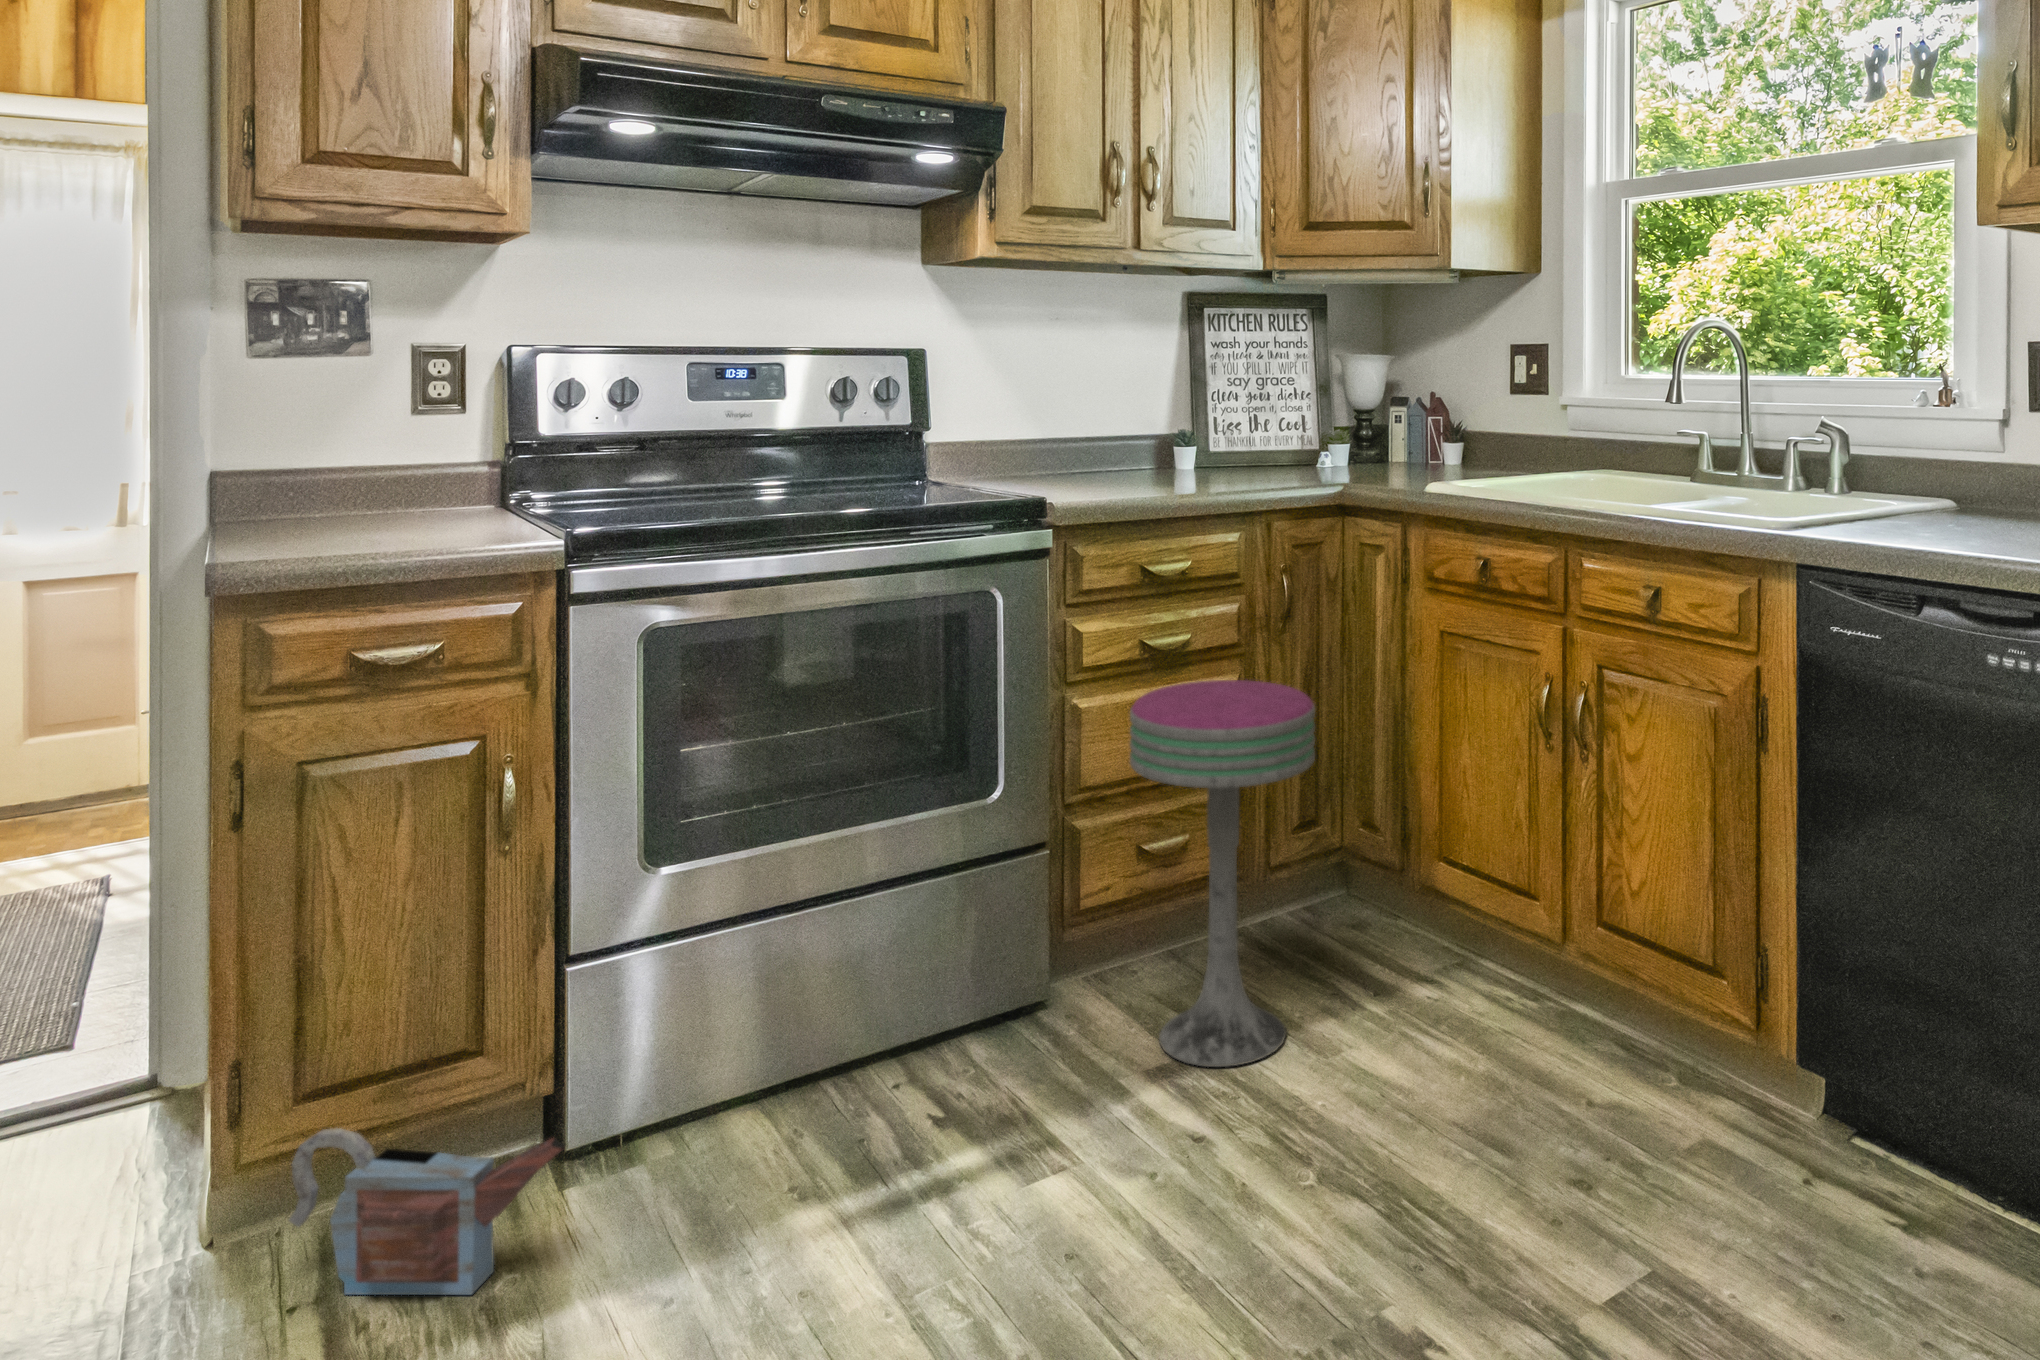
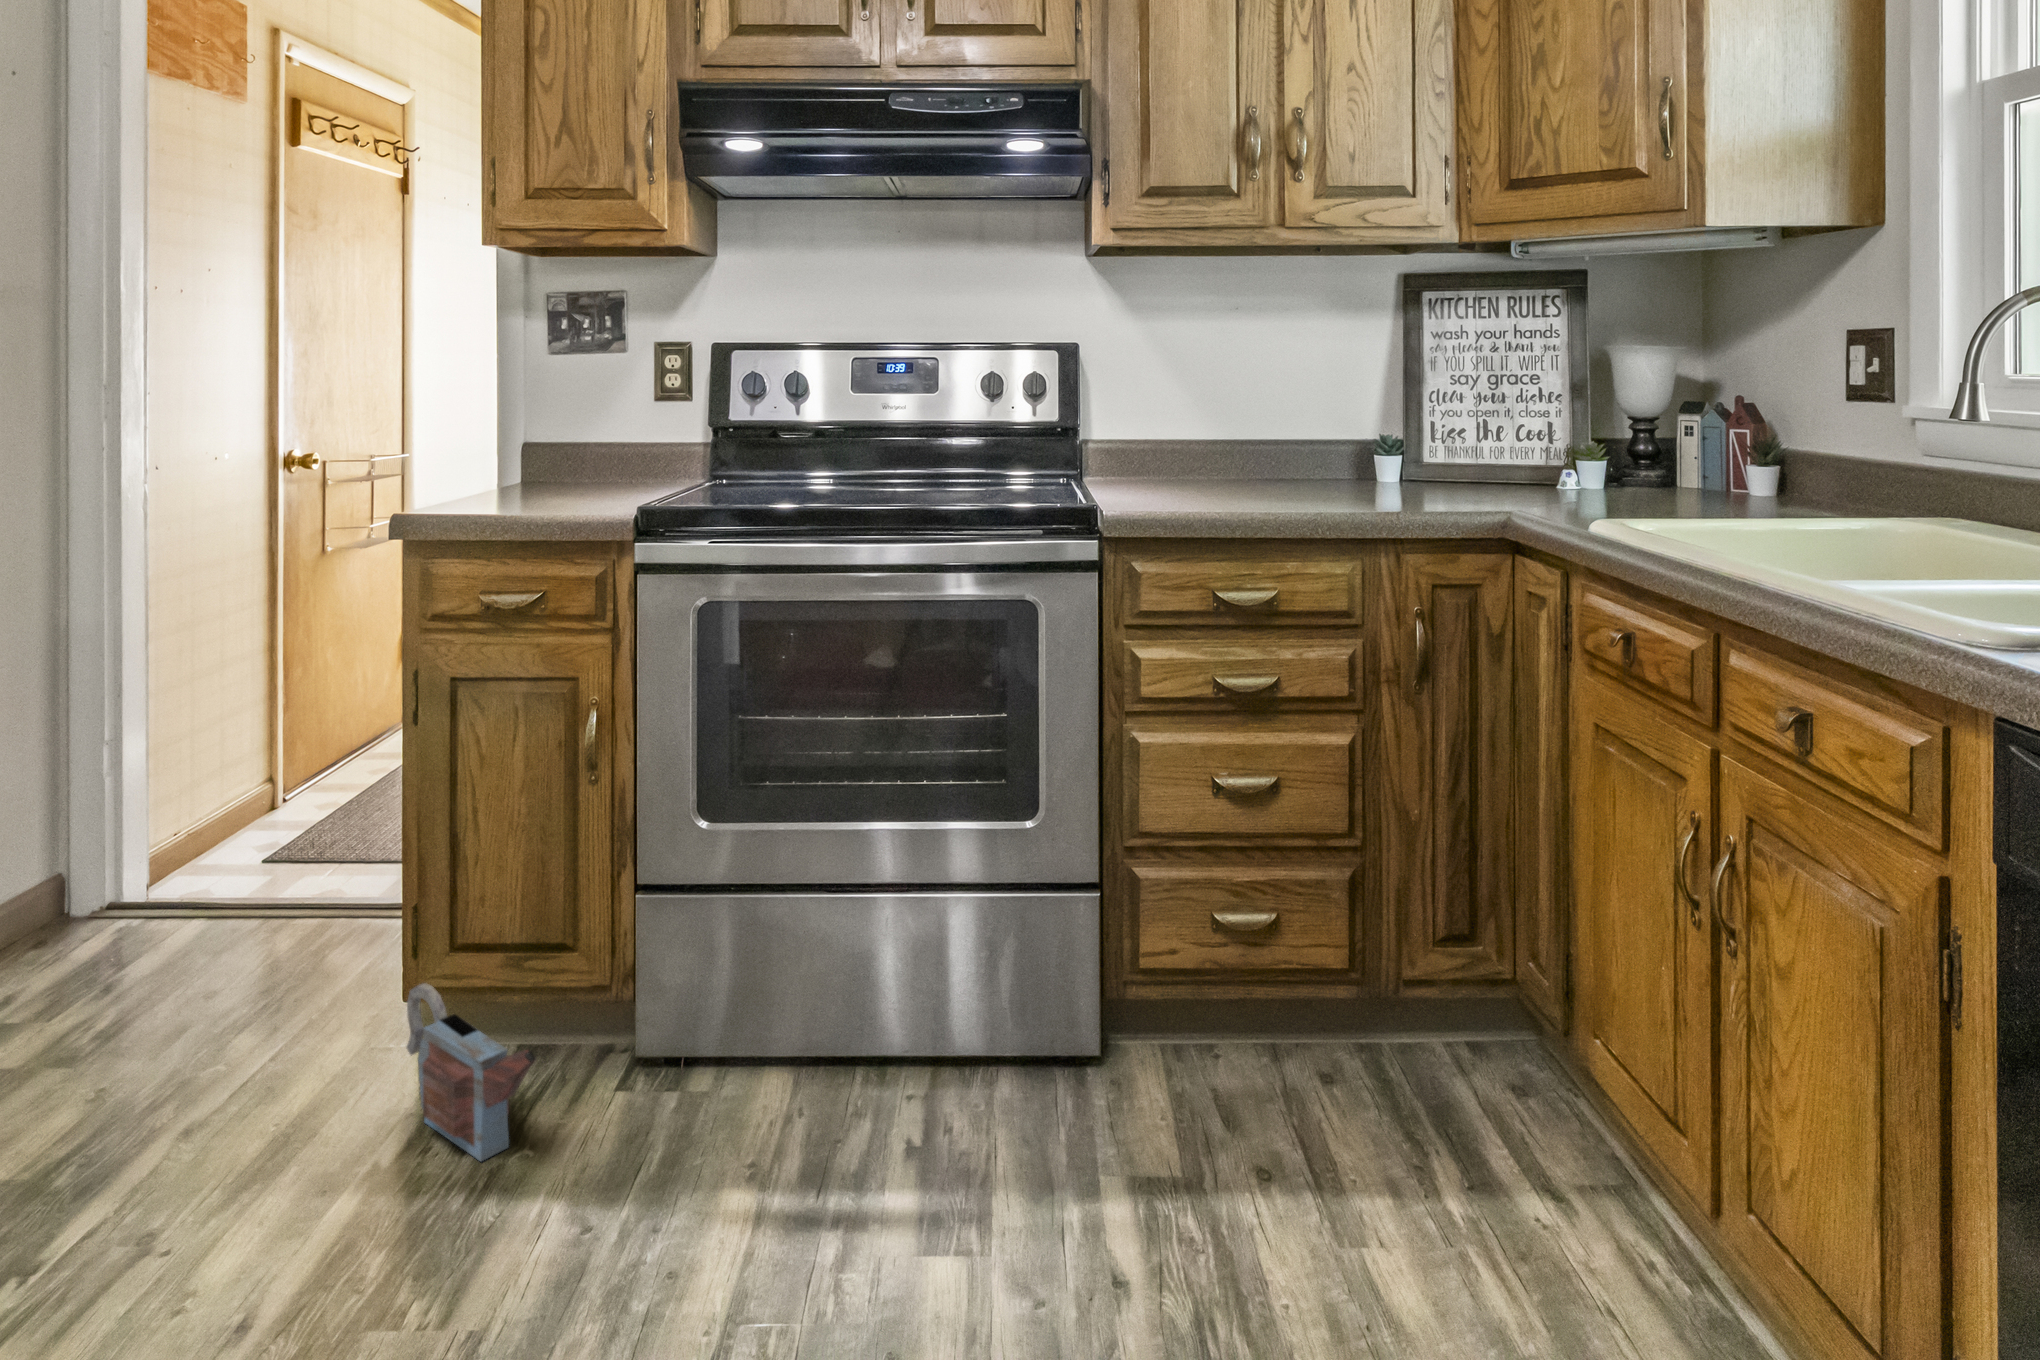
bar stool: present [1130,680,1315,1067] -> none [1127,736,1352,1213]

